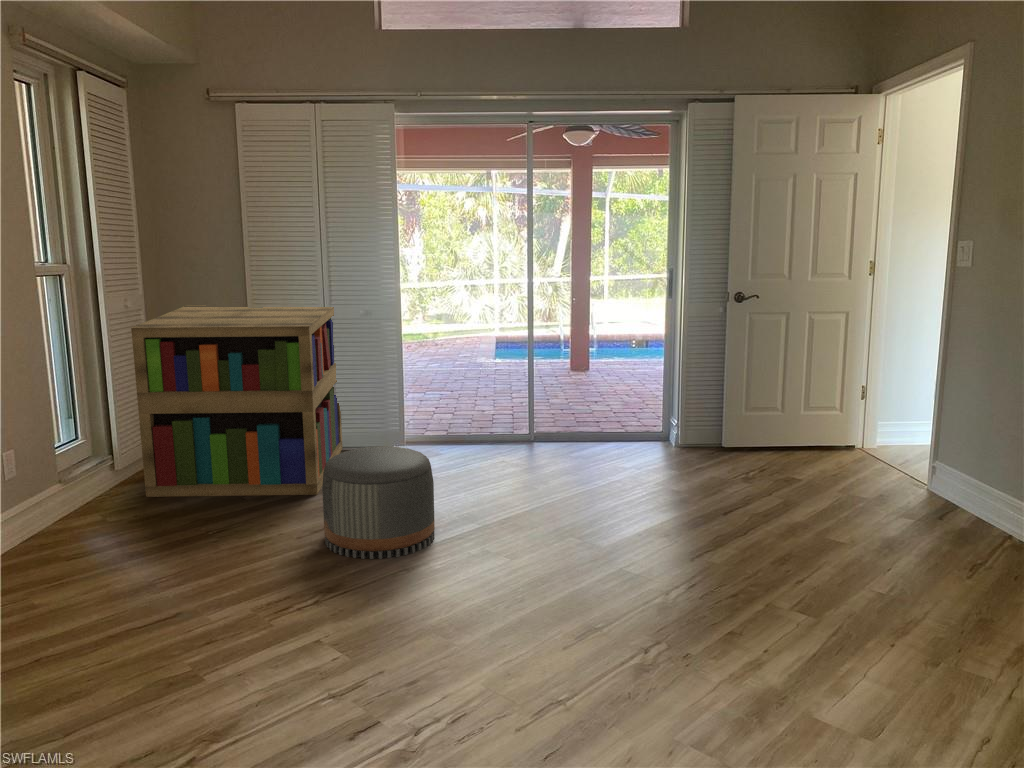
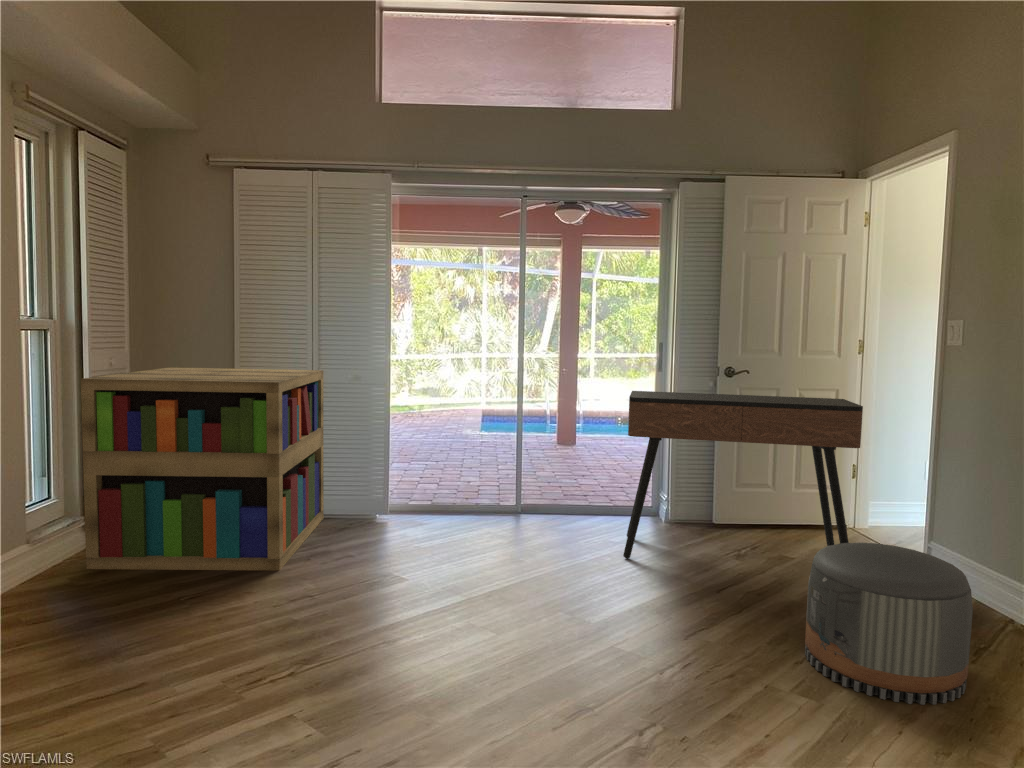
console table: none [630,320,848,491] -> present [623,391,863,559]
pouf: present [322,446,435,559] -> present [805,542,973,705]

